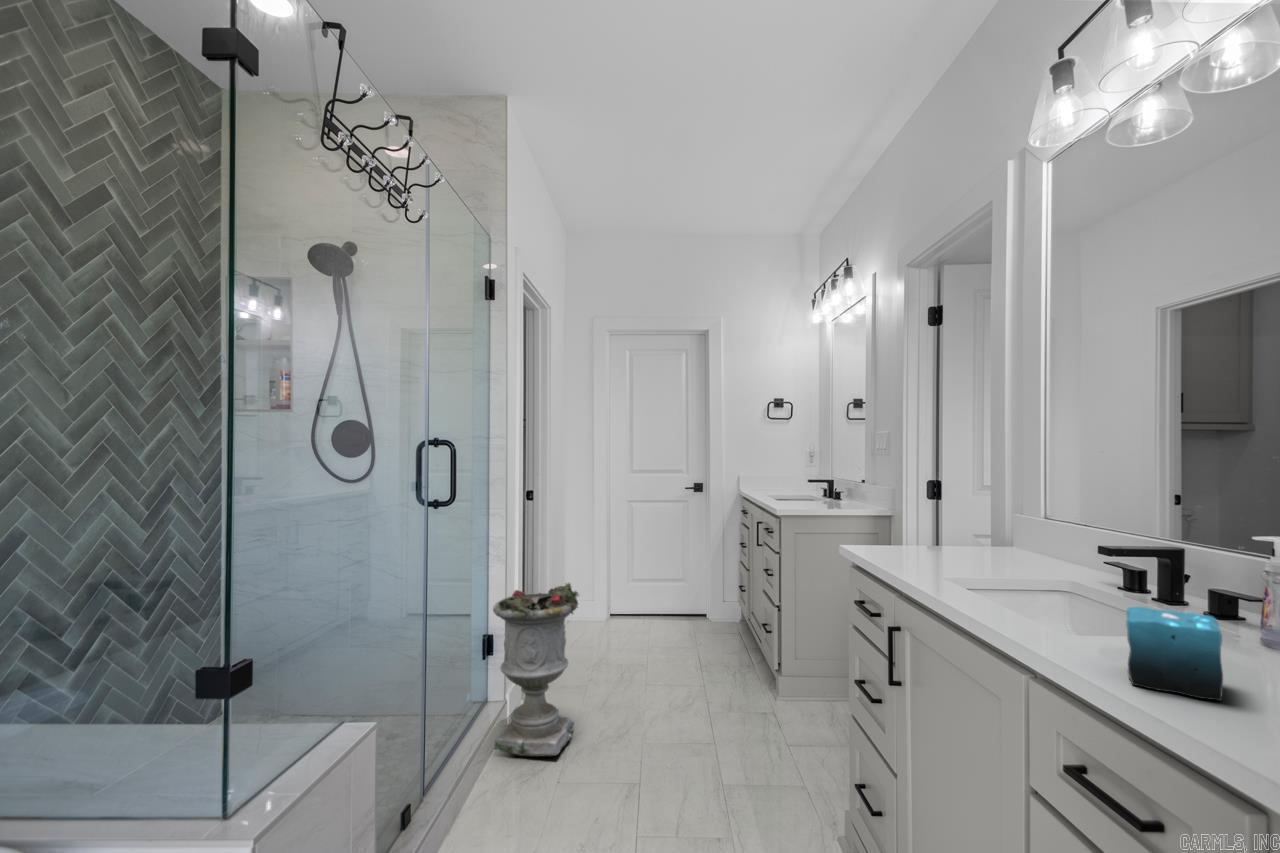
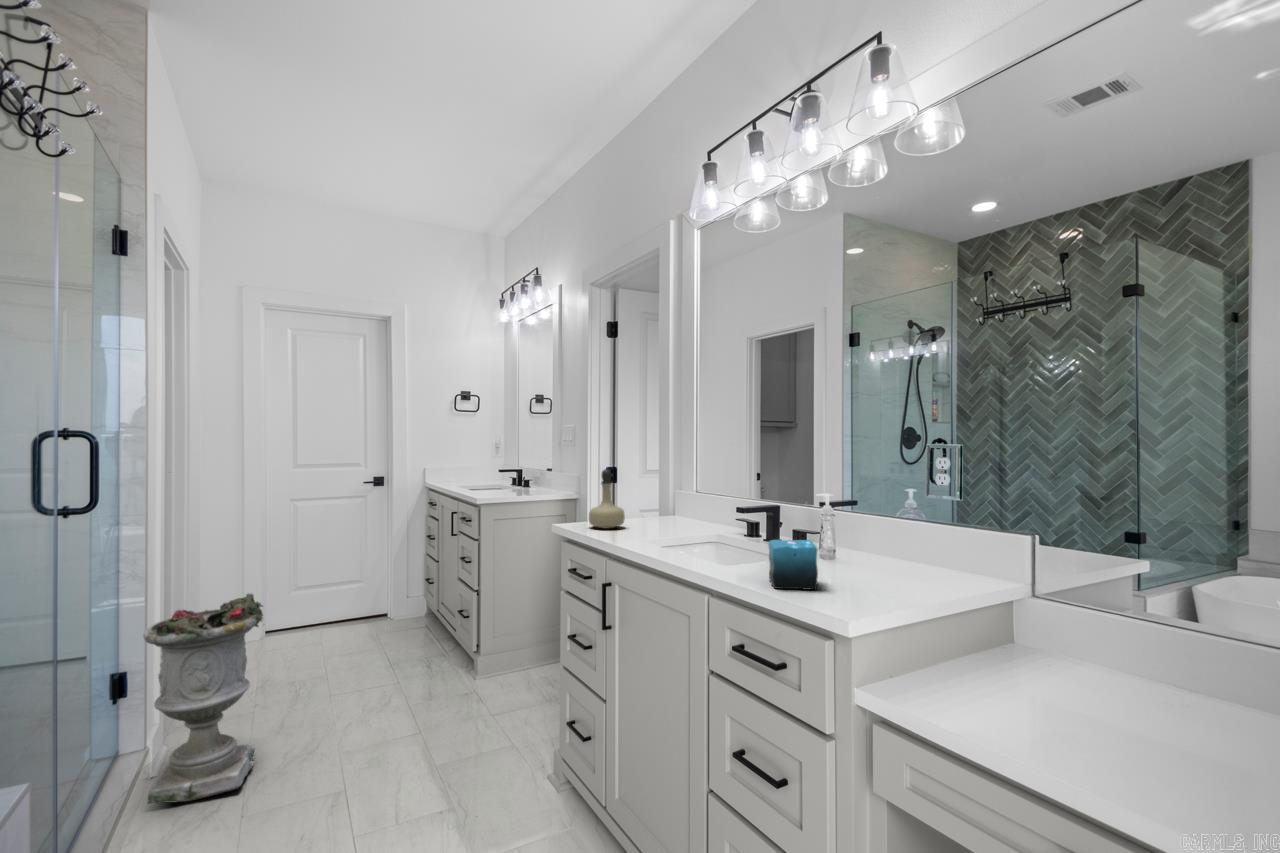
perfume bottle: none [884,485,933,558] -> present [589,469,625,529]

